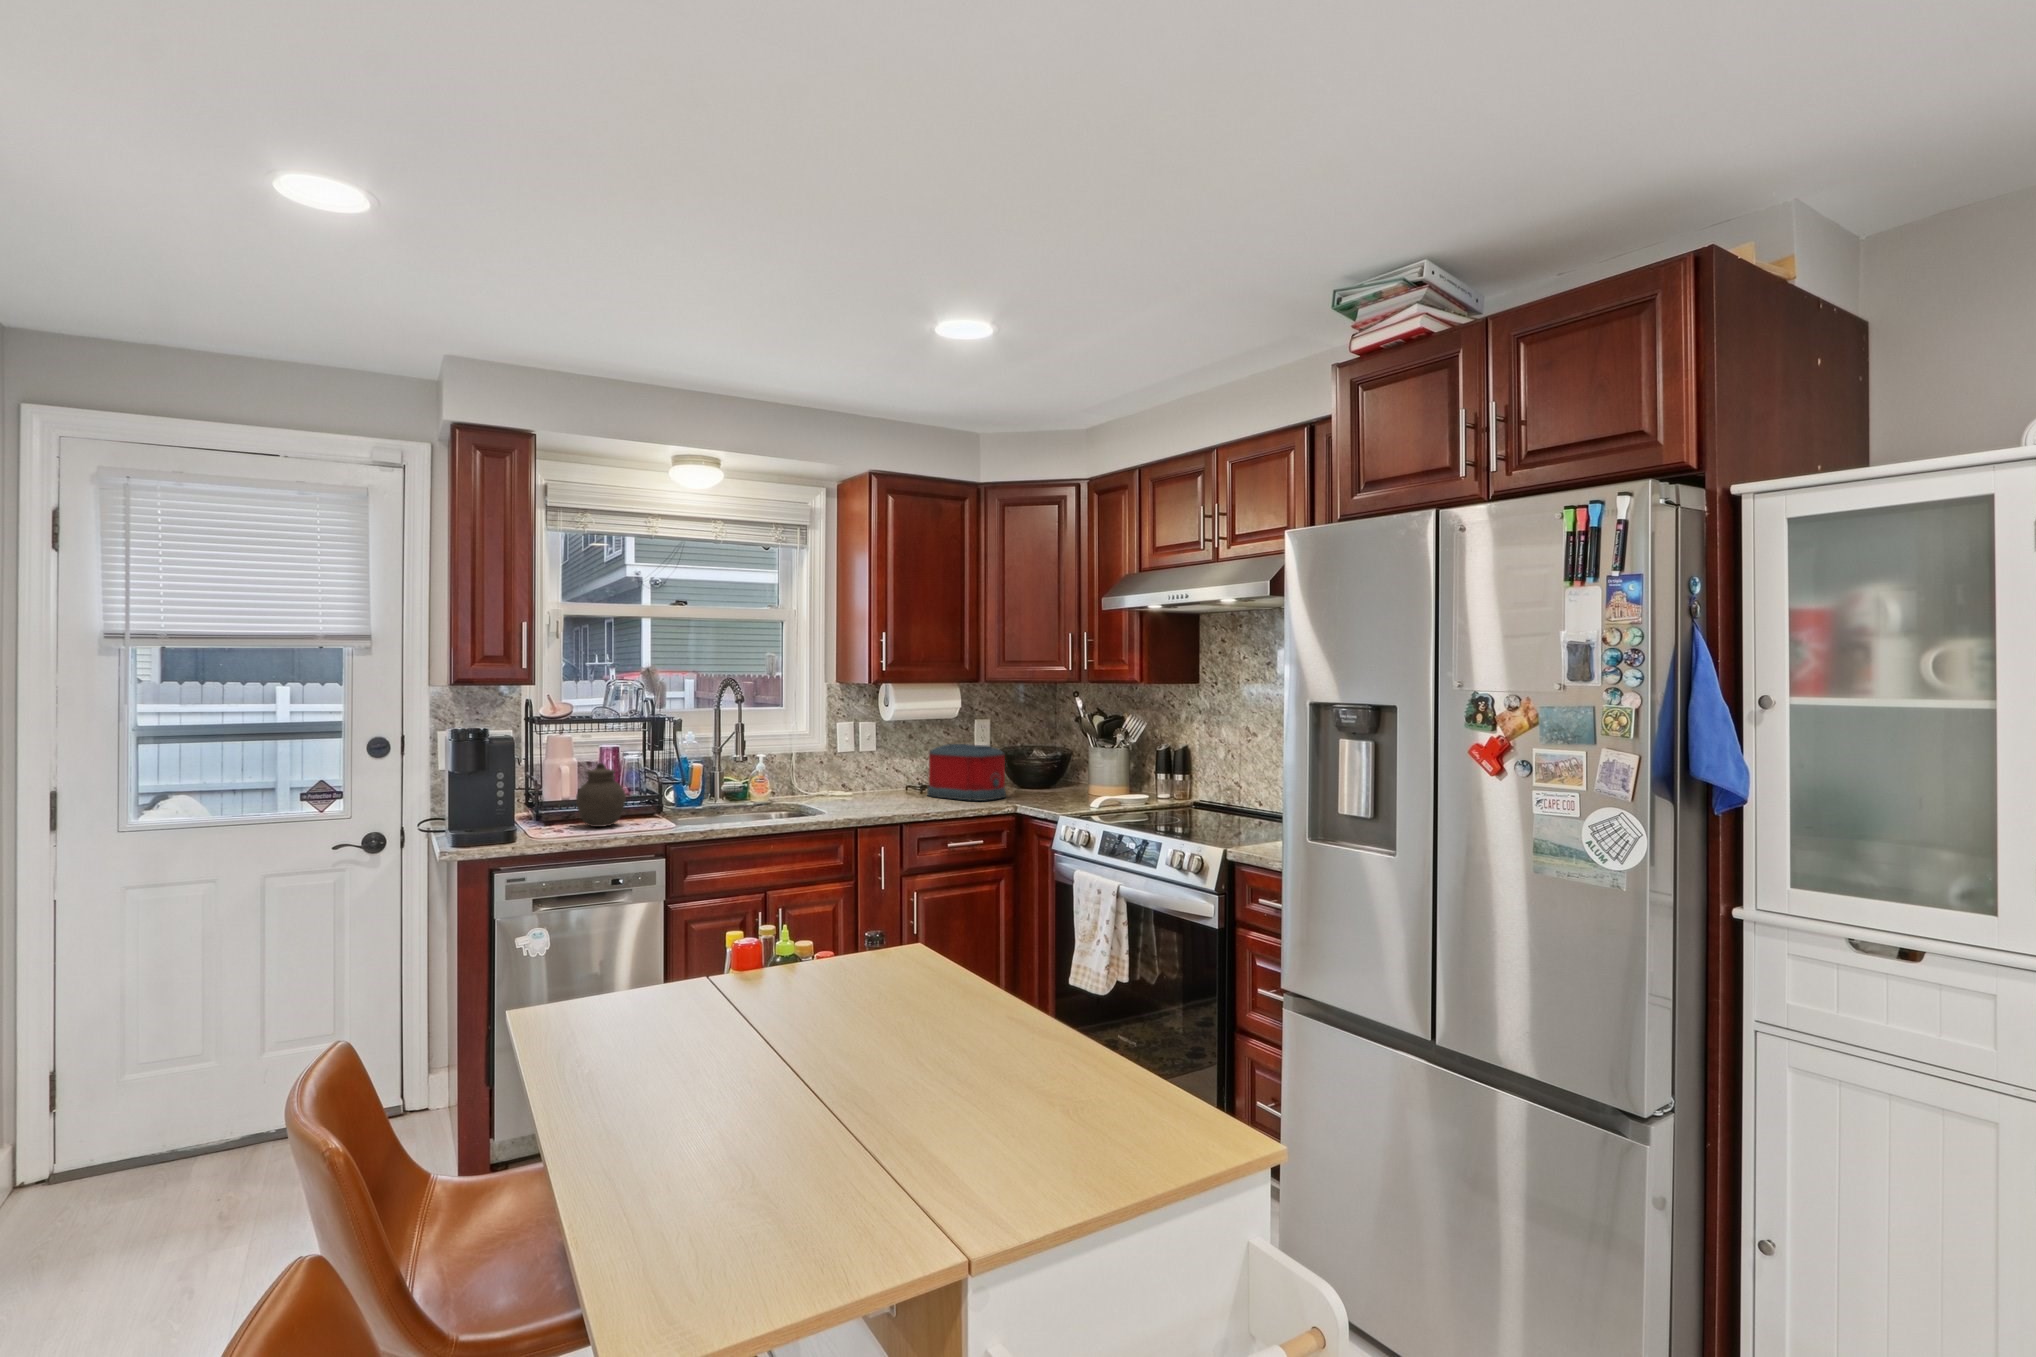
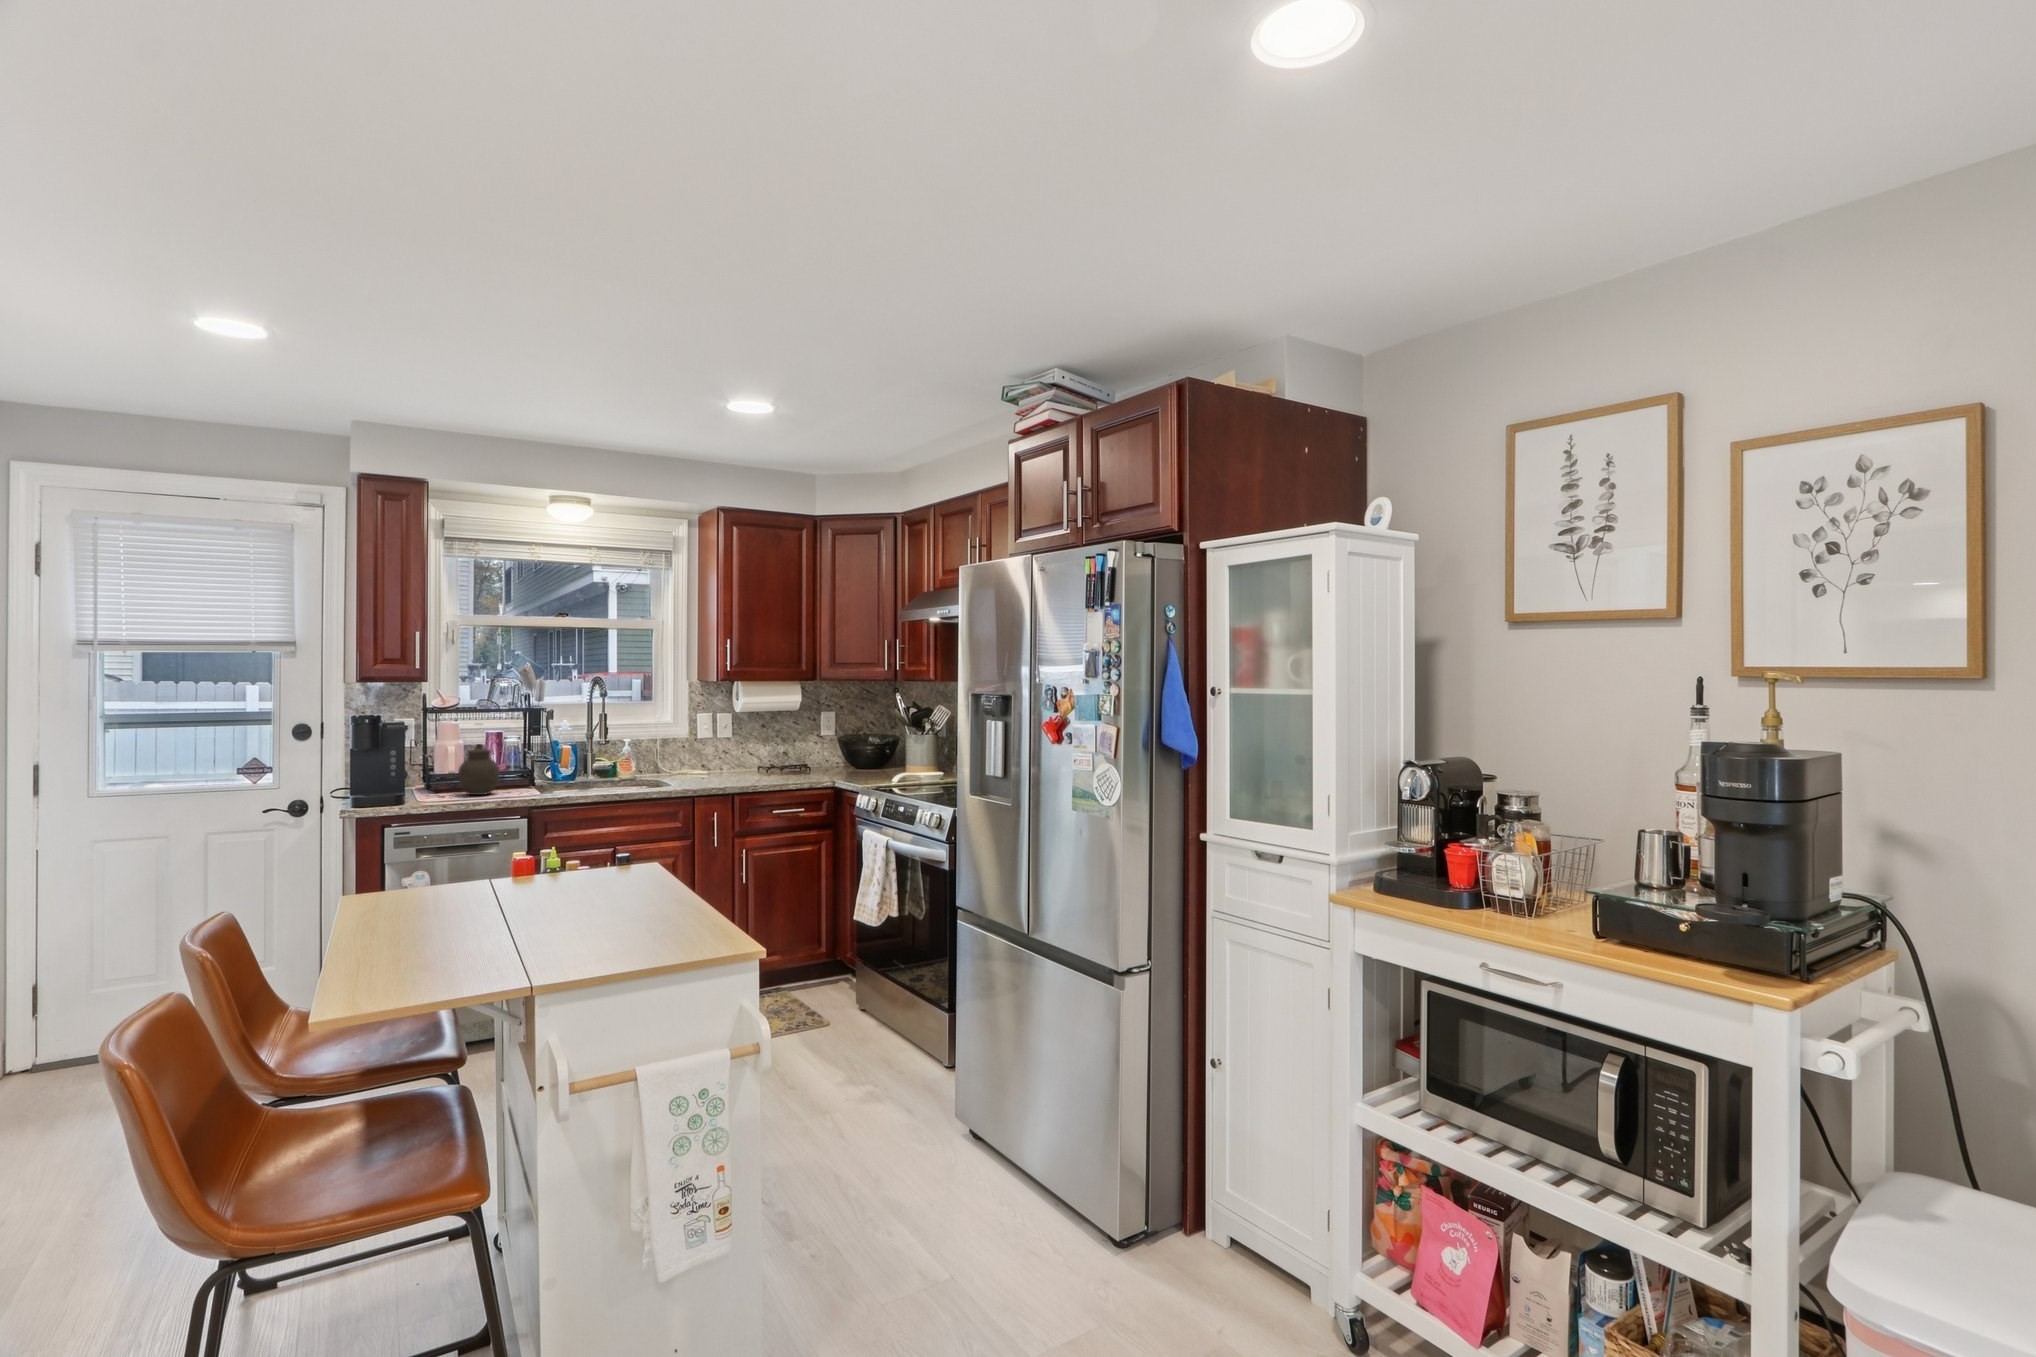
toaster: present [927,744,1006,801] -> none [768,732,832,778]

